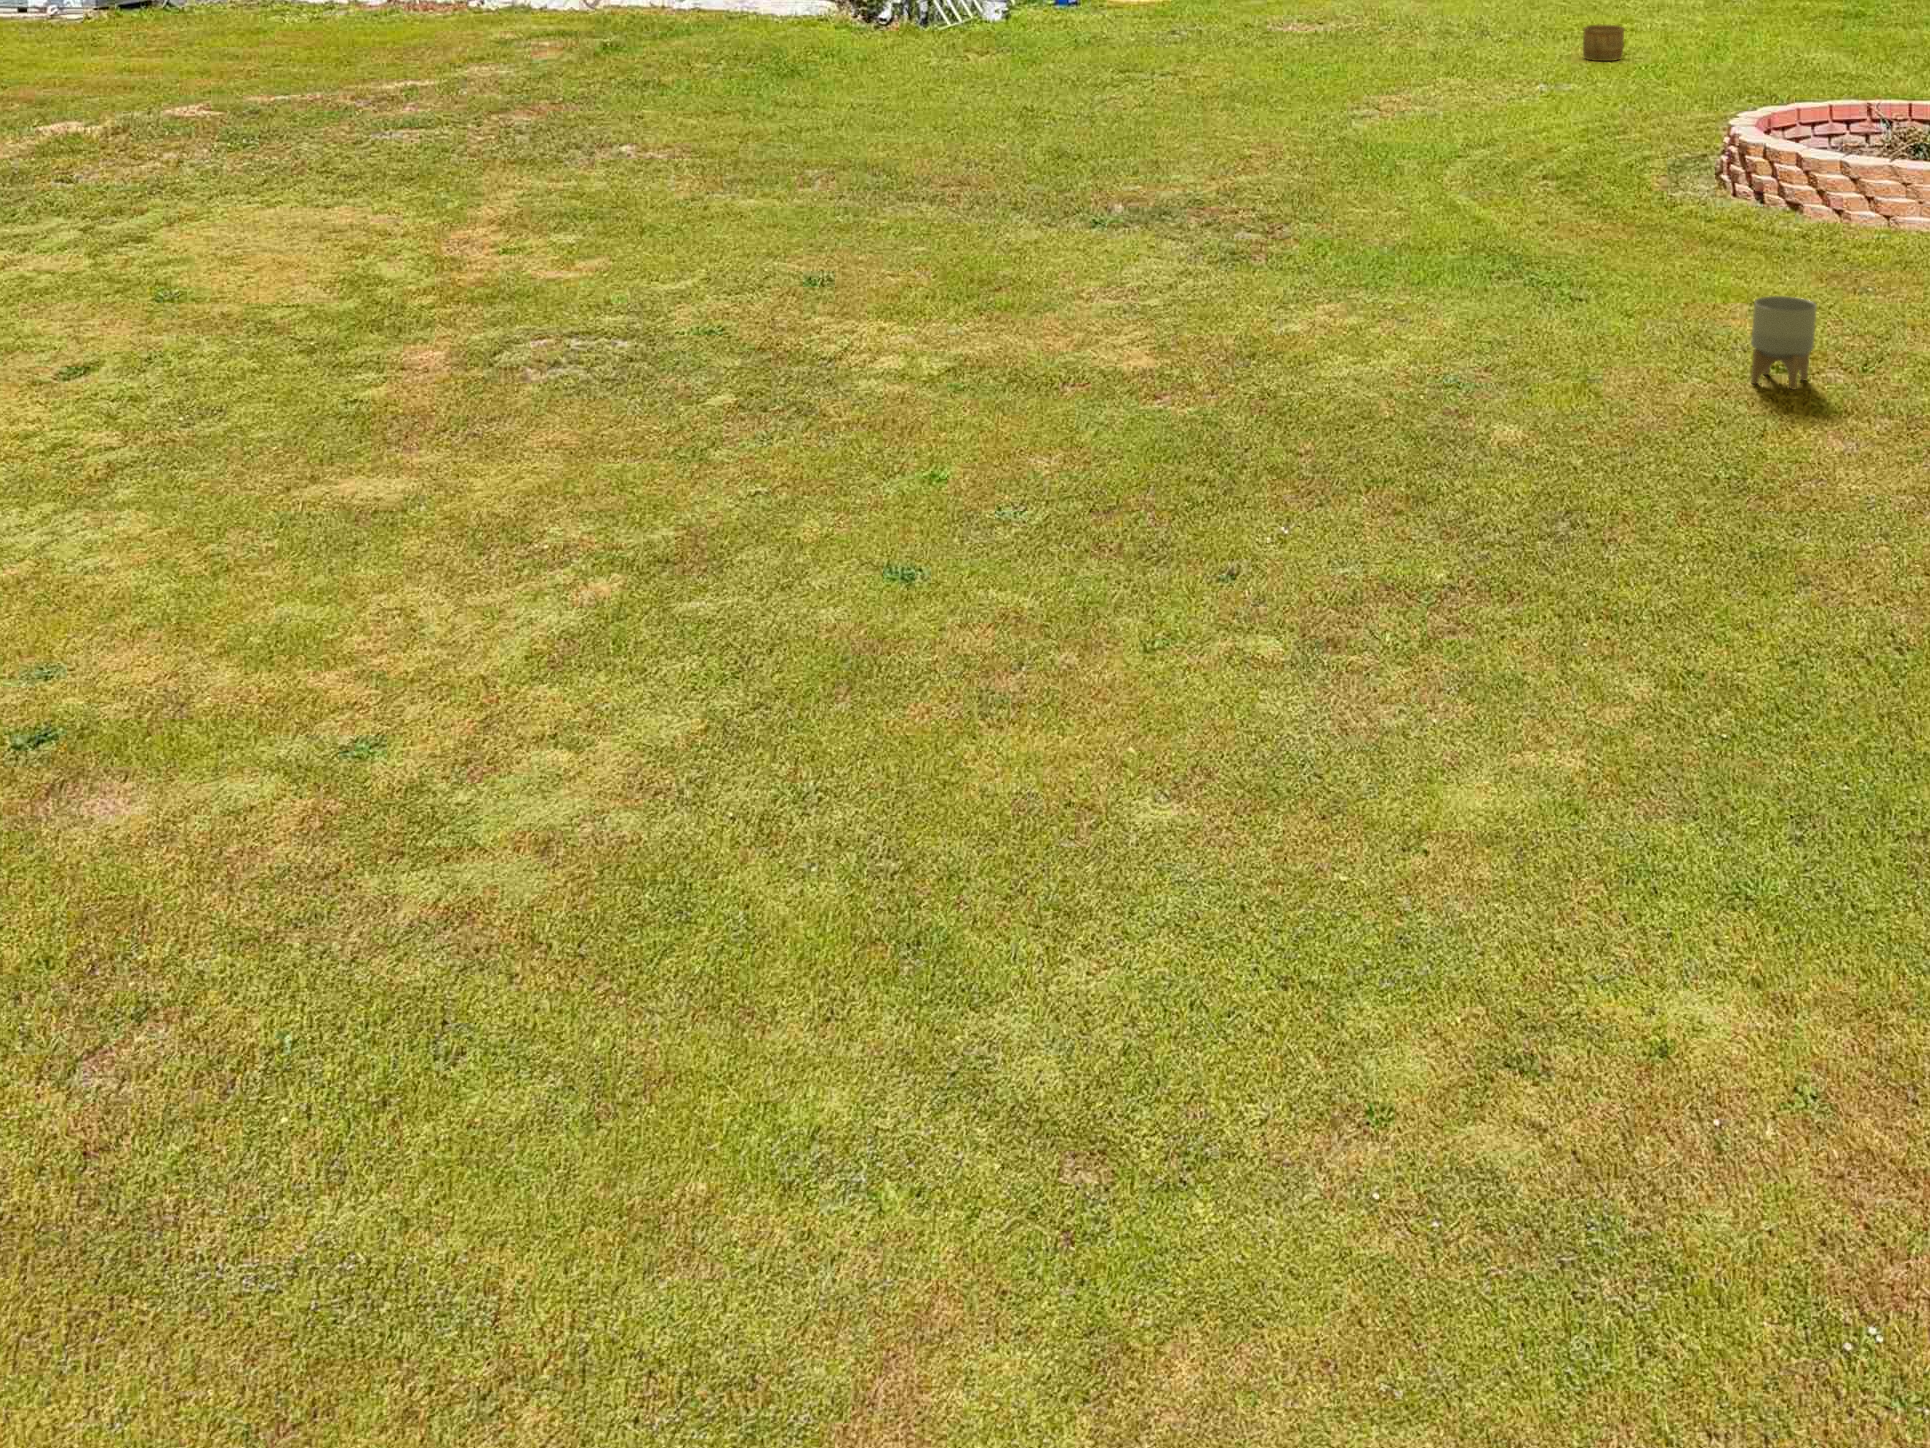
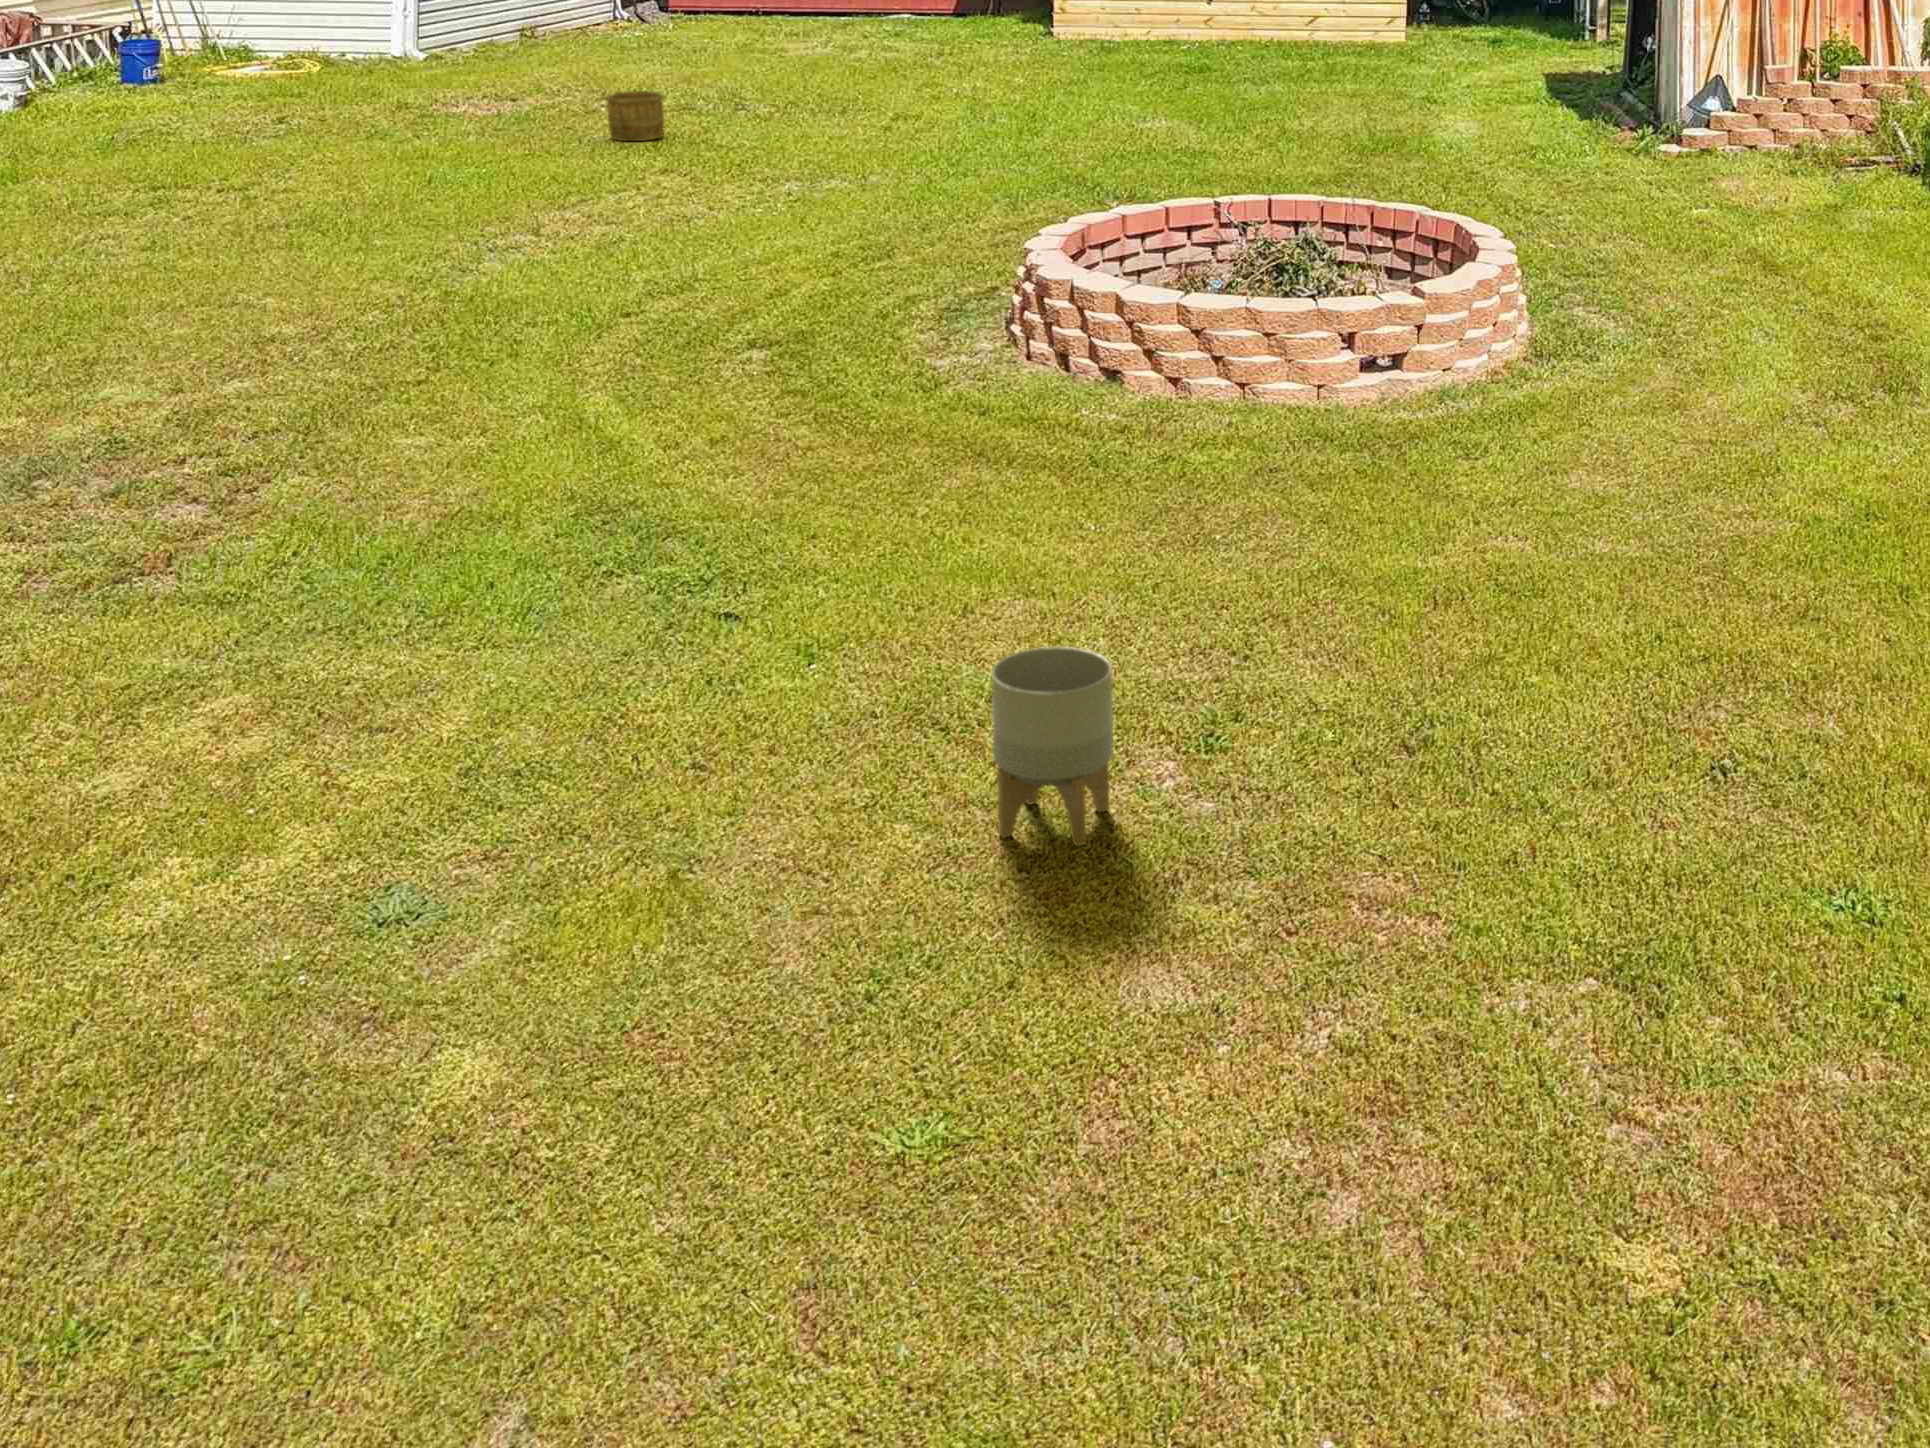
wooden bucket: present [1583,24,1625,61] -> present [606,91,664,141]

